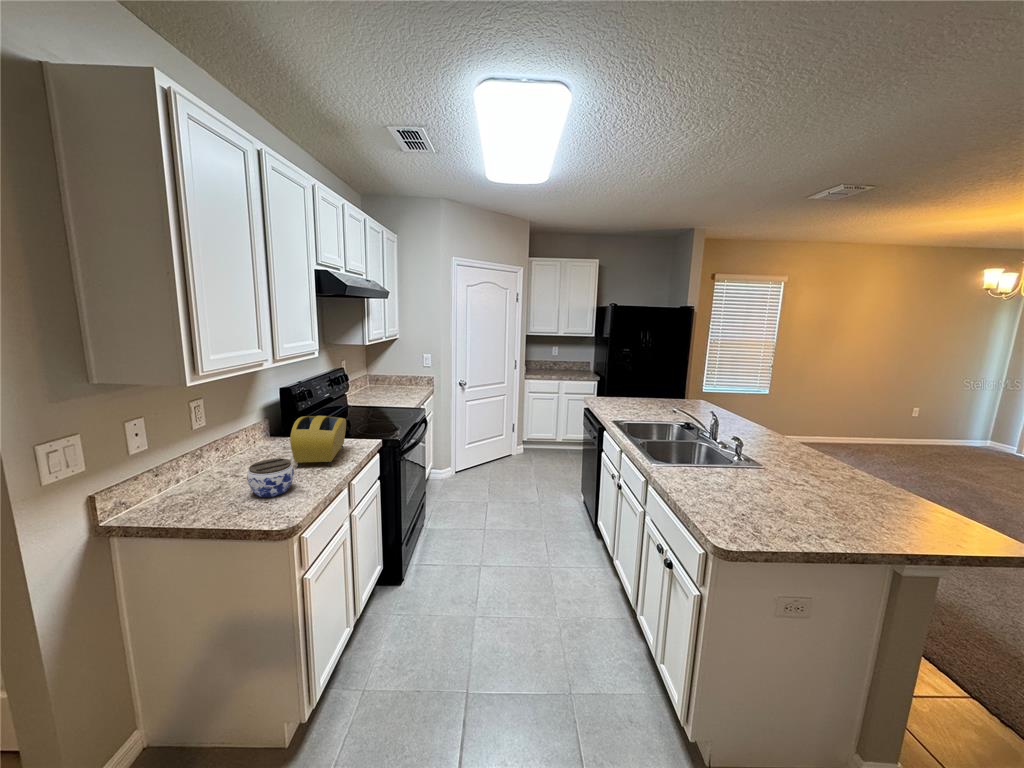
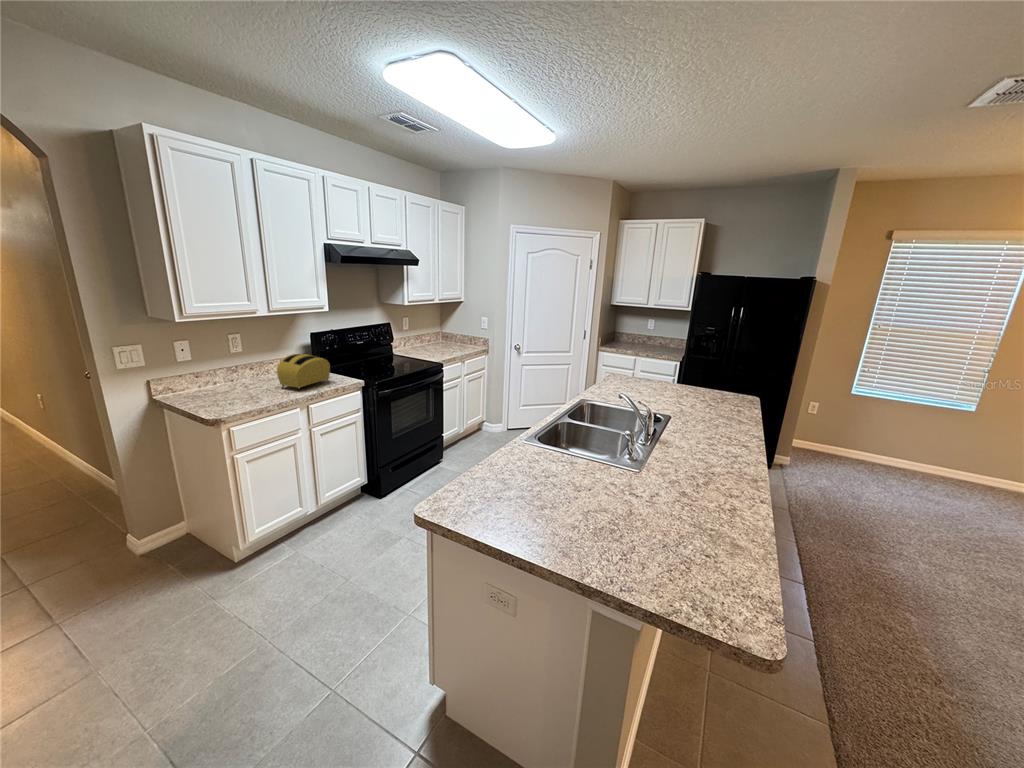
jar: present [247,458,294,497] -> none [226,377,259,401]

